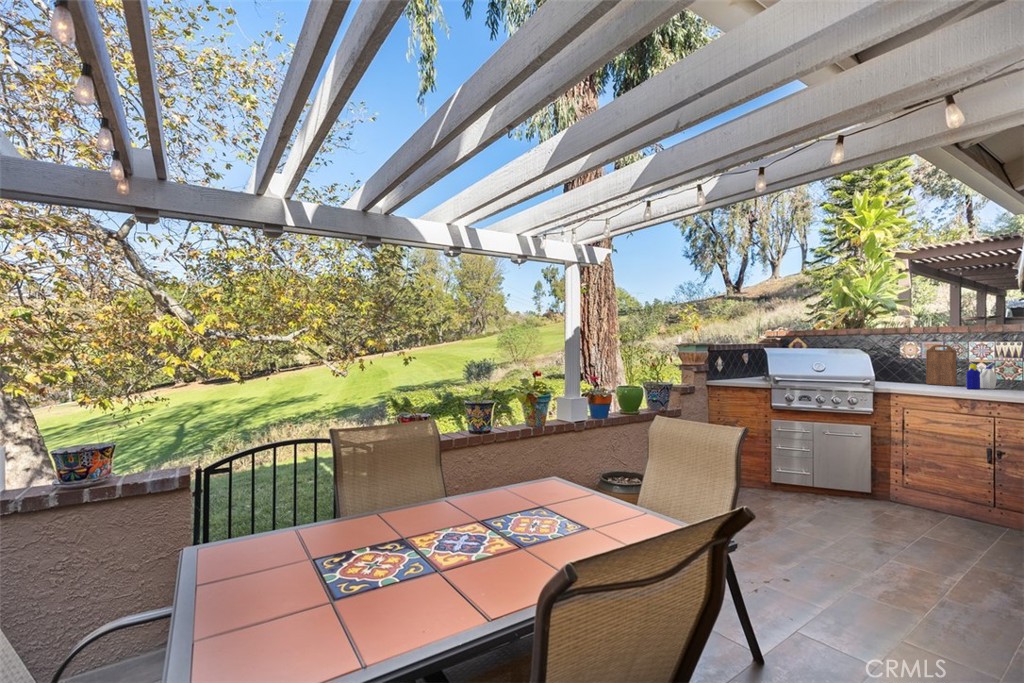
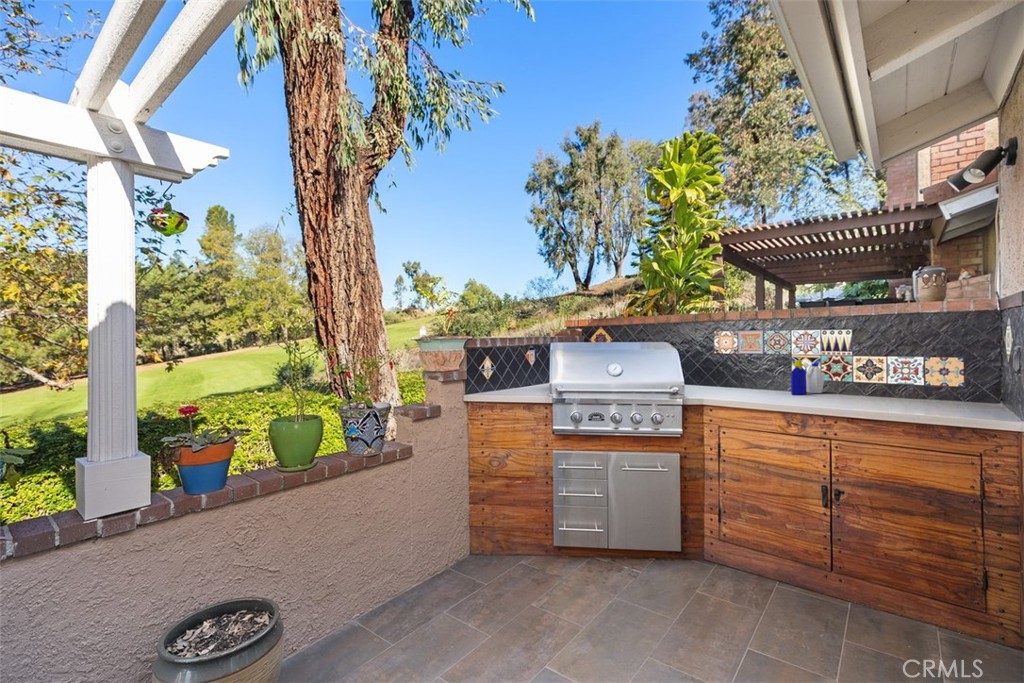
cutting board: present [926,345,957,386] -> none [743,335,778,389]

